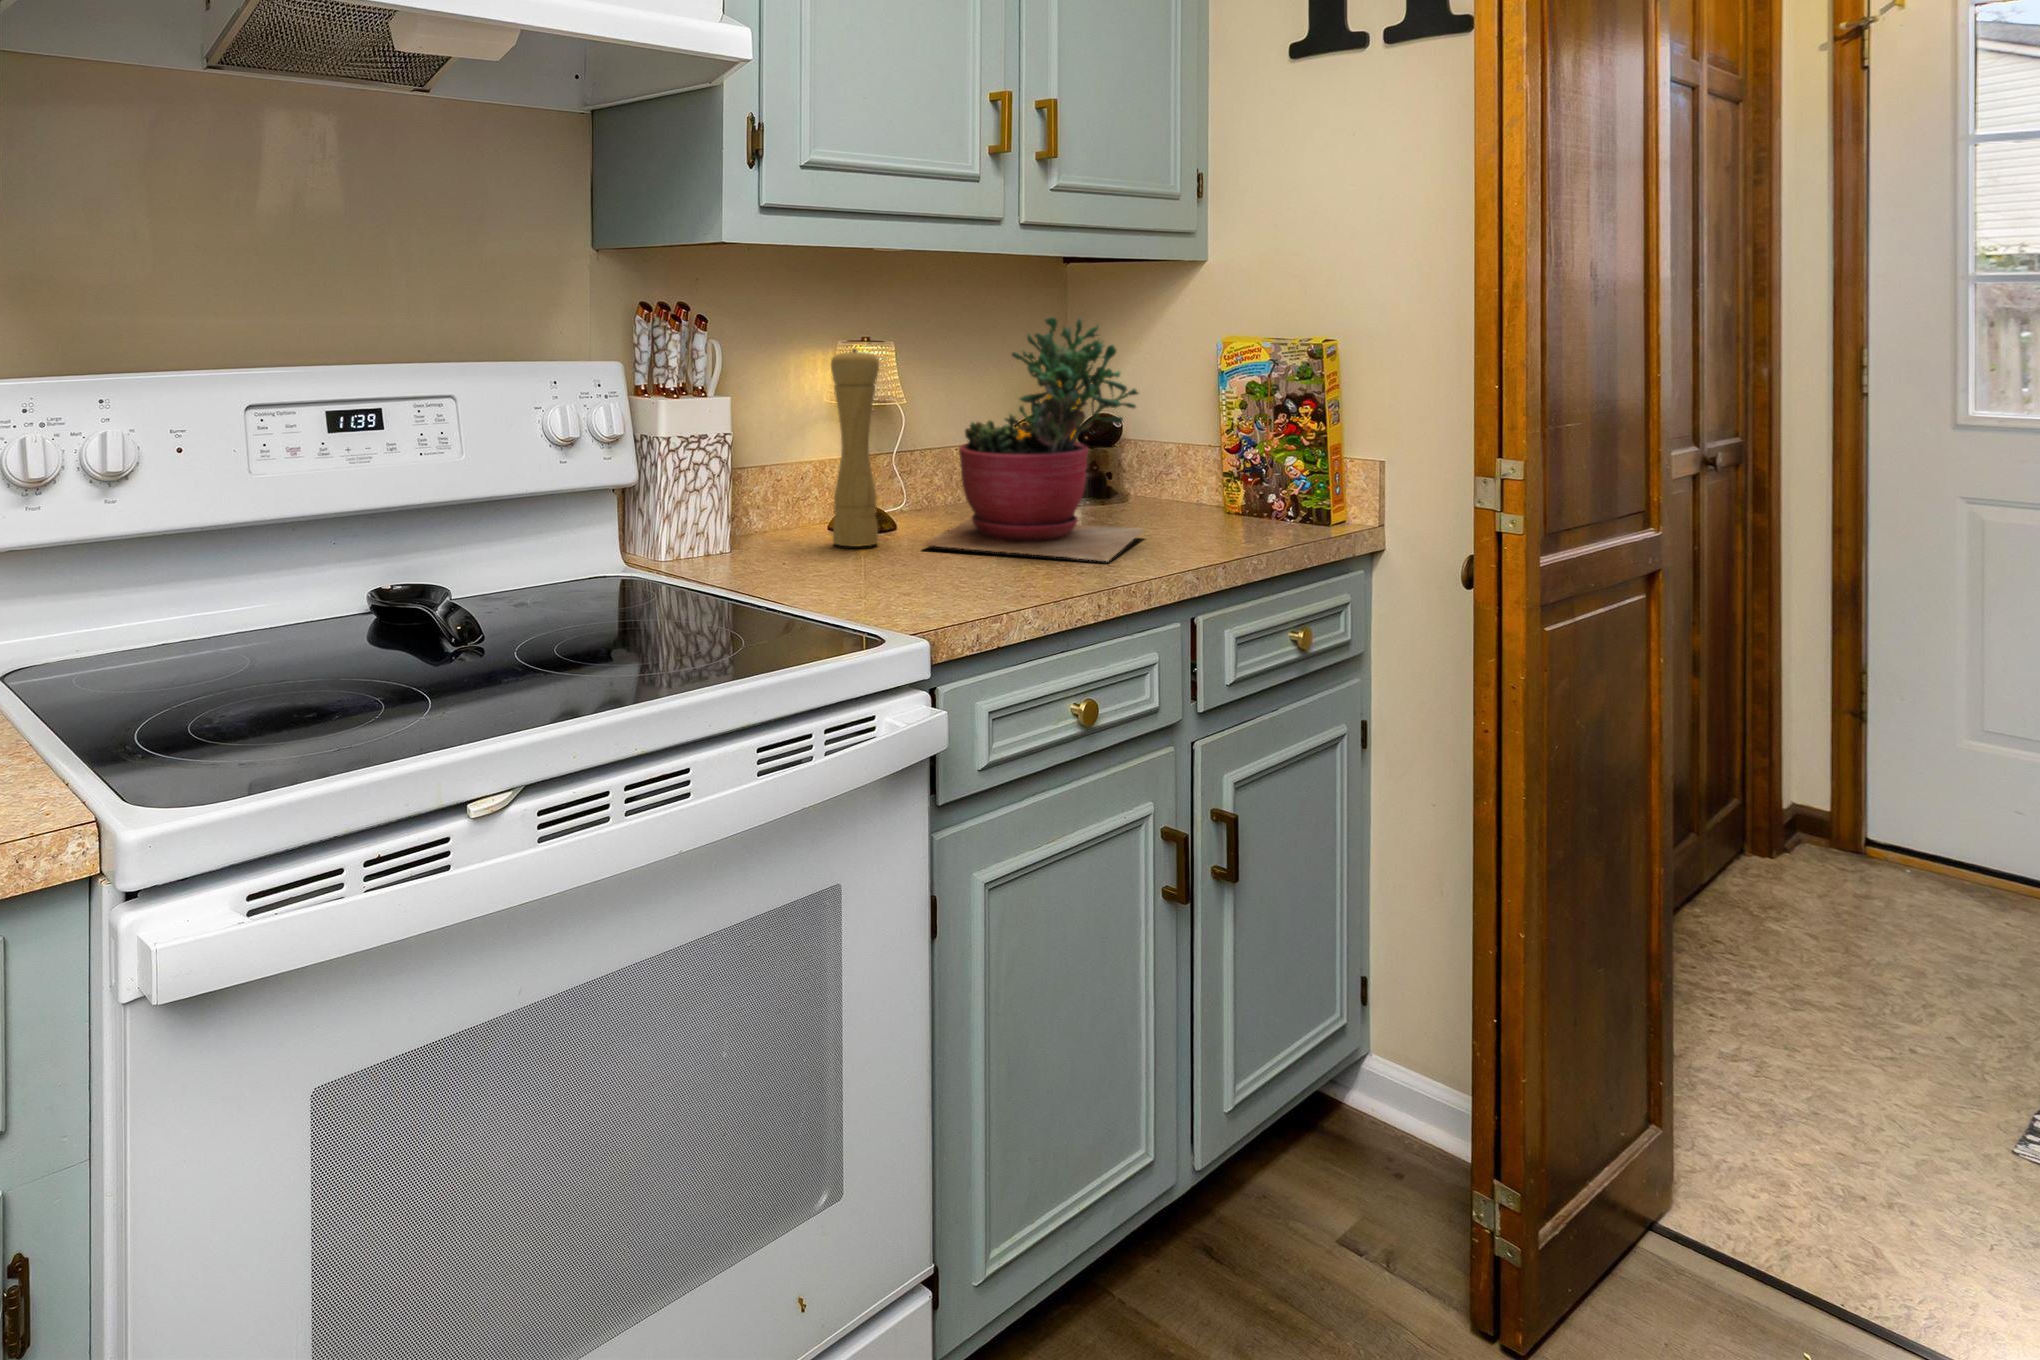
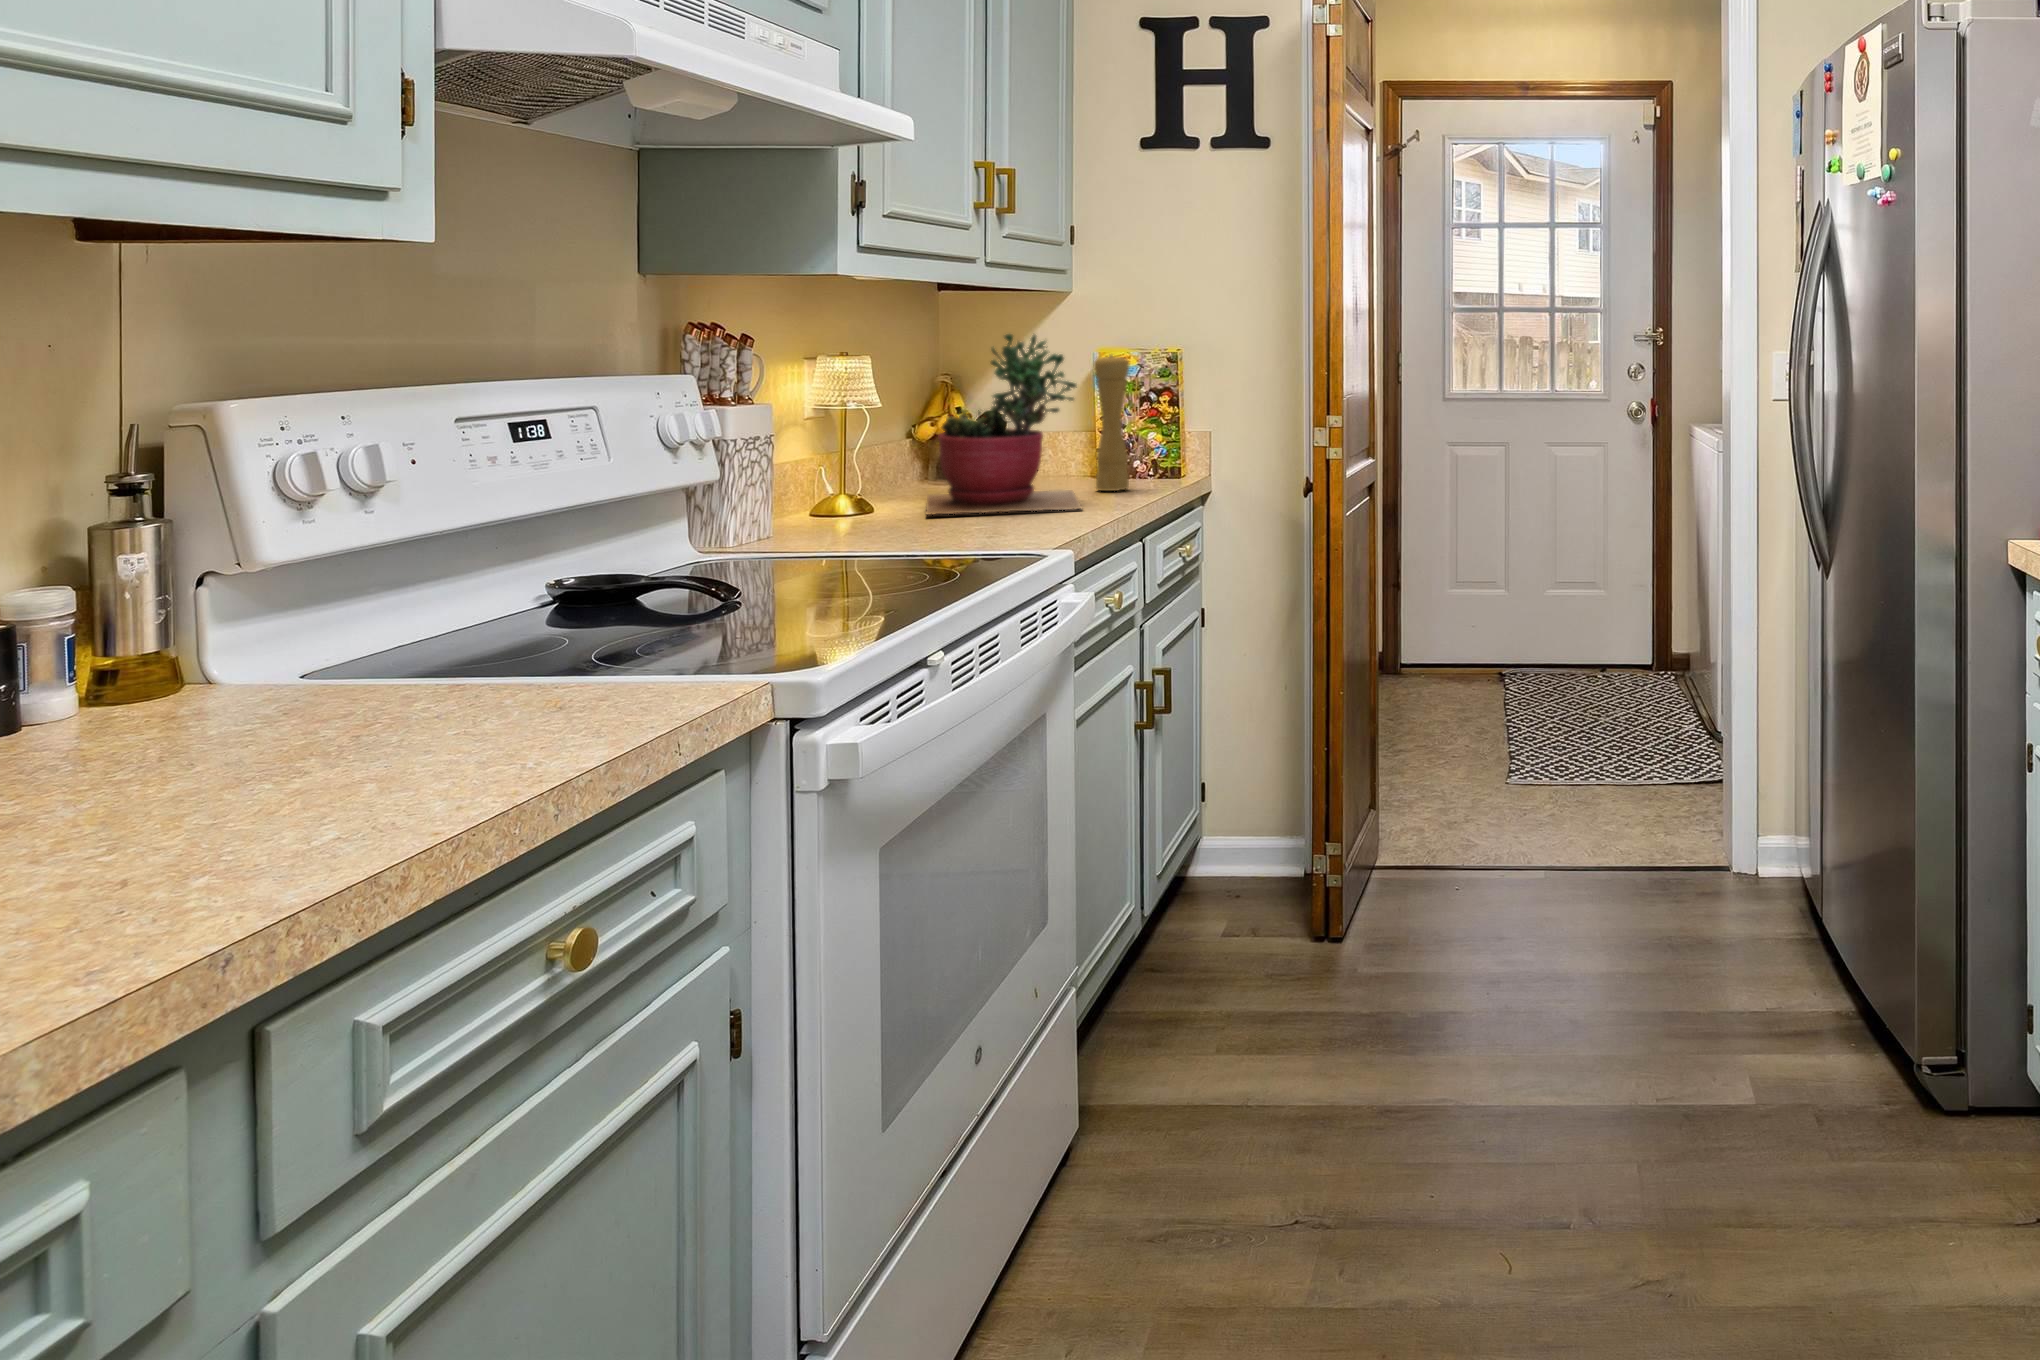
pepper mill: present [831,349,879,547] -> present [1094,355,1129,491]

